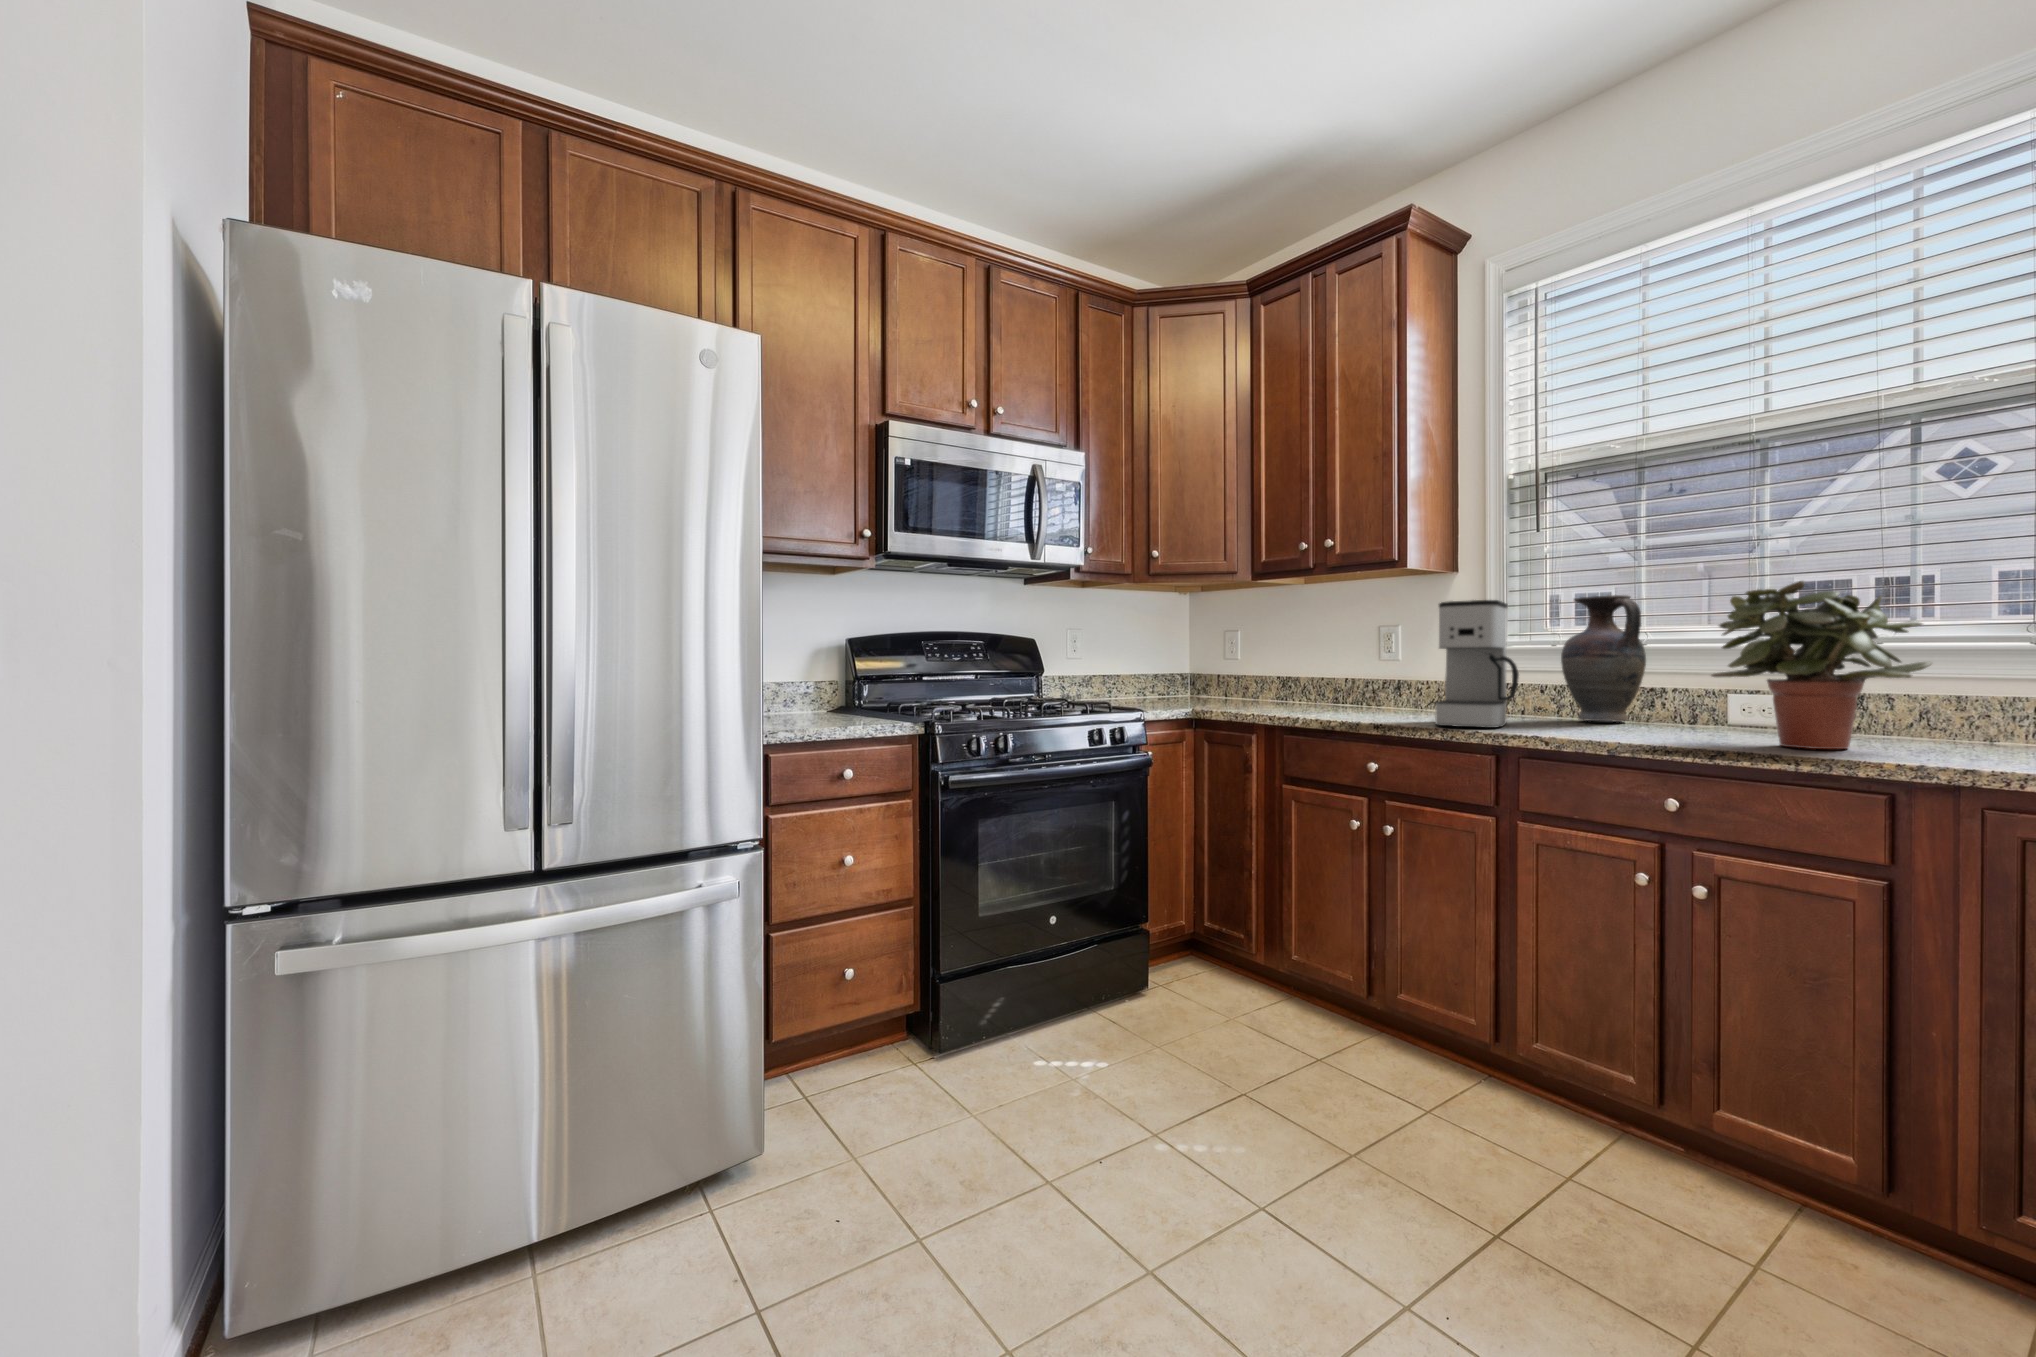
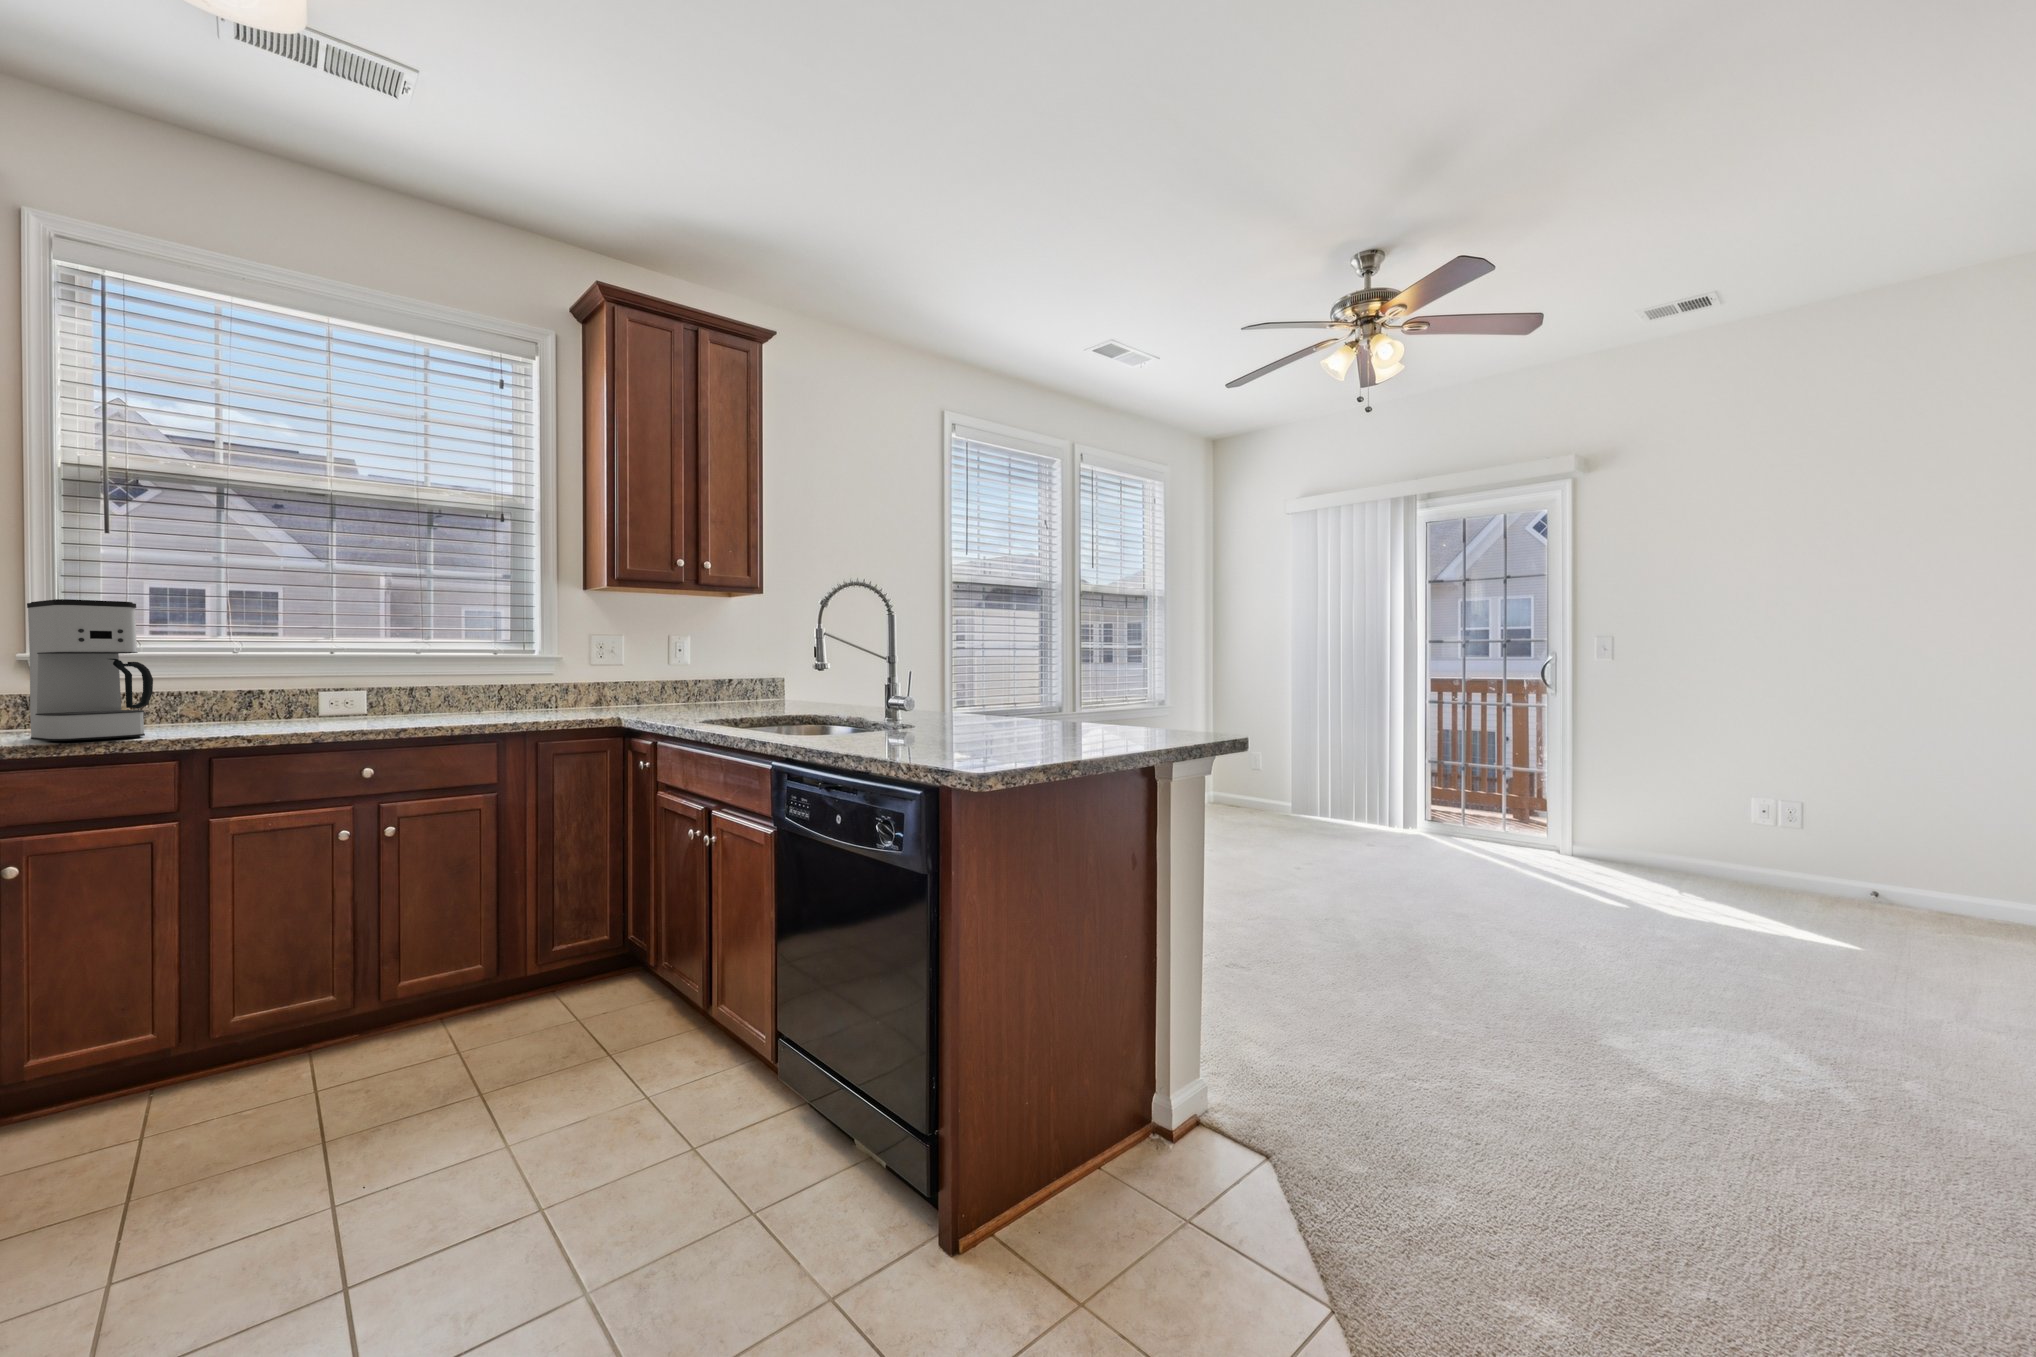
potted plant: present [1712,581,1932,749] -> none [366,610,496,722]
vase: present [1561,595,1646,722] -> none [160,606,251,724]

